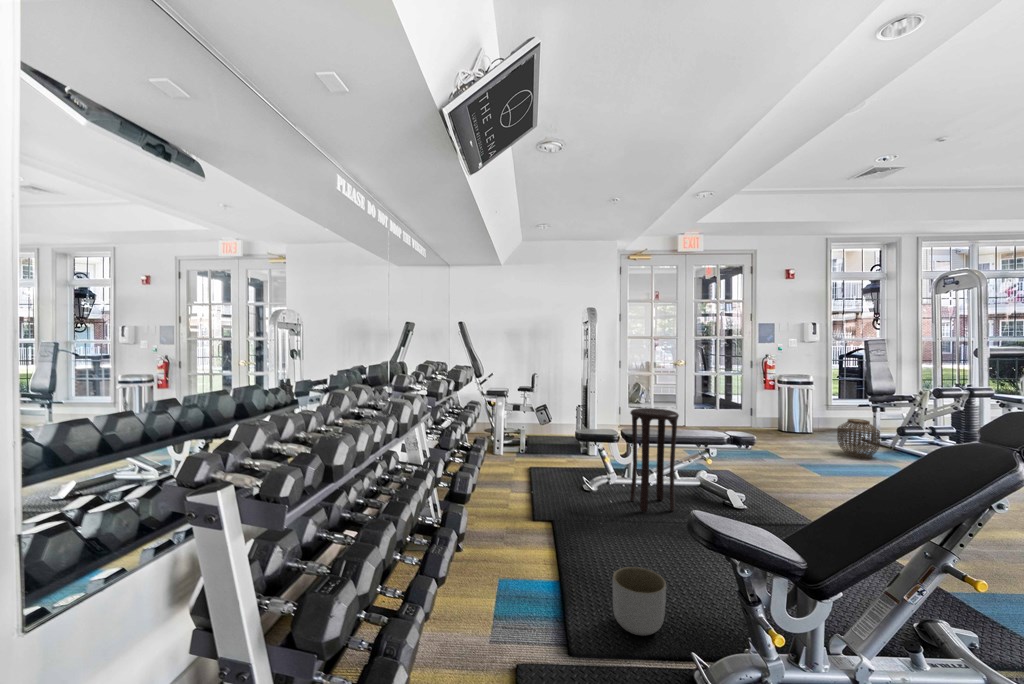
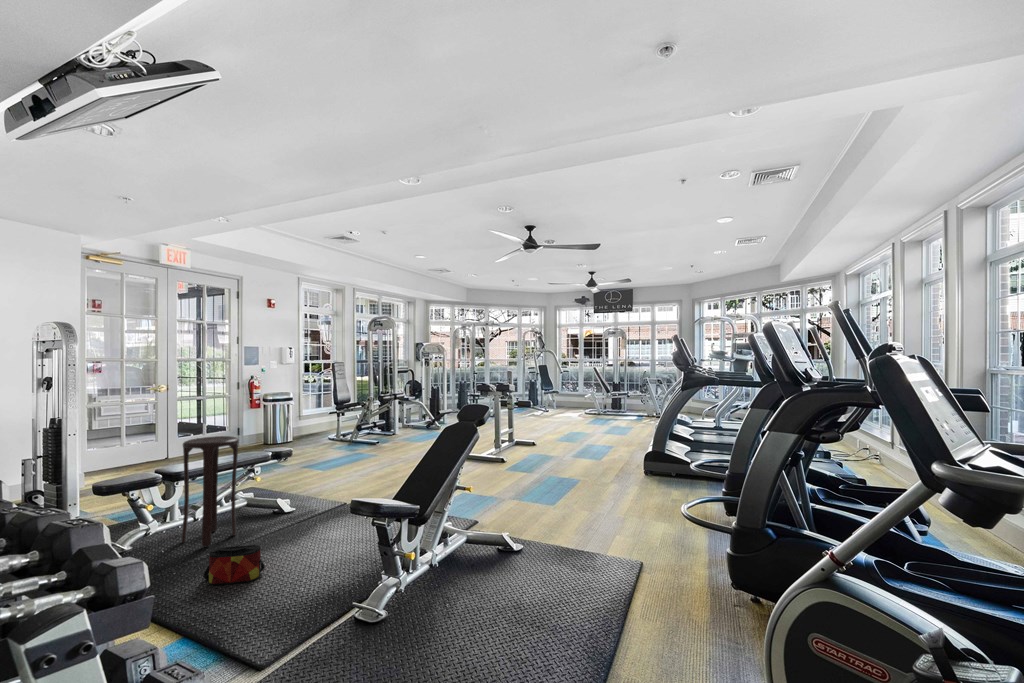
woven basket: present [837,419,880,458] -> none [322,423,351,453]
bag: none [614,517,662,563] -> present [203,545,265,585]
planter: present [613,567,666,636] -> none [265,570,316,630]

